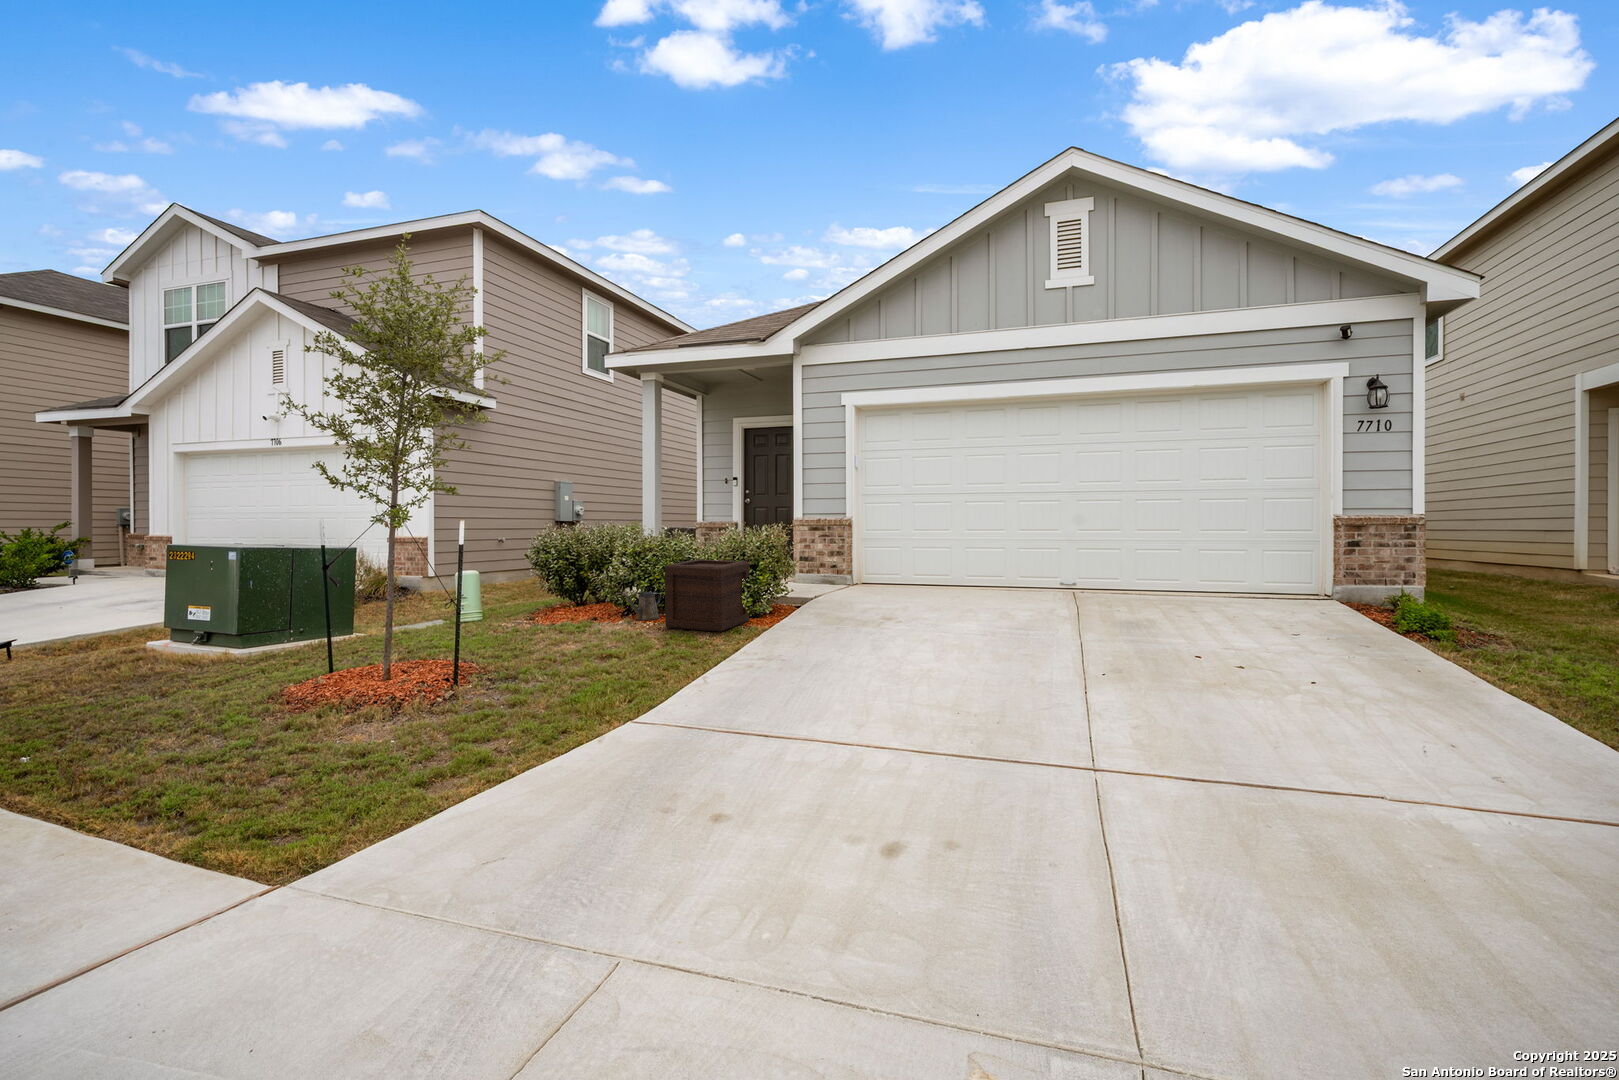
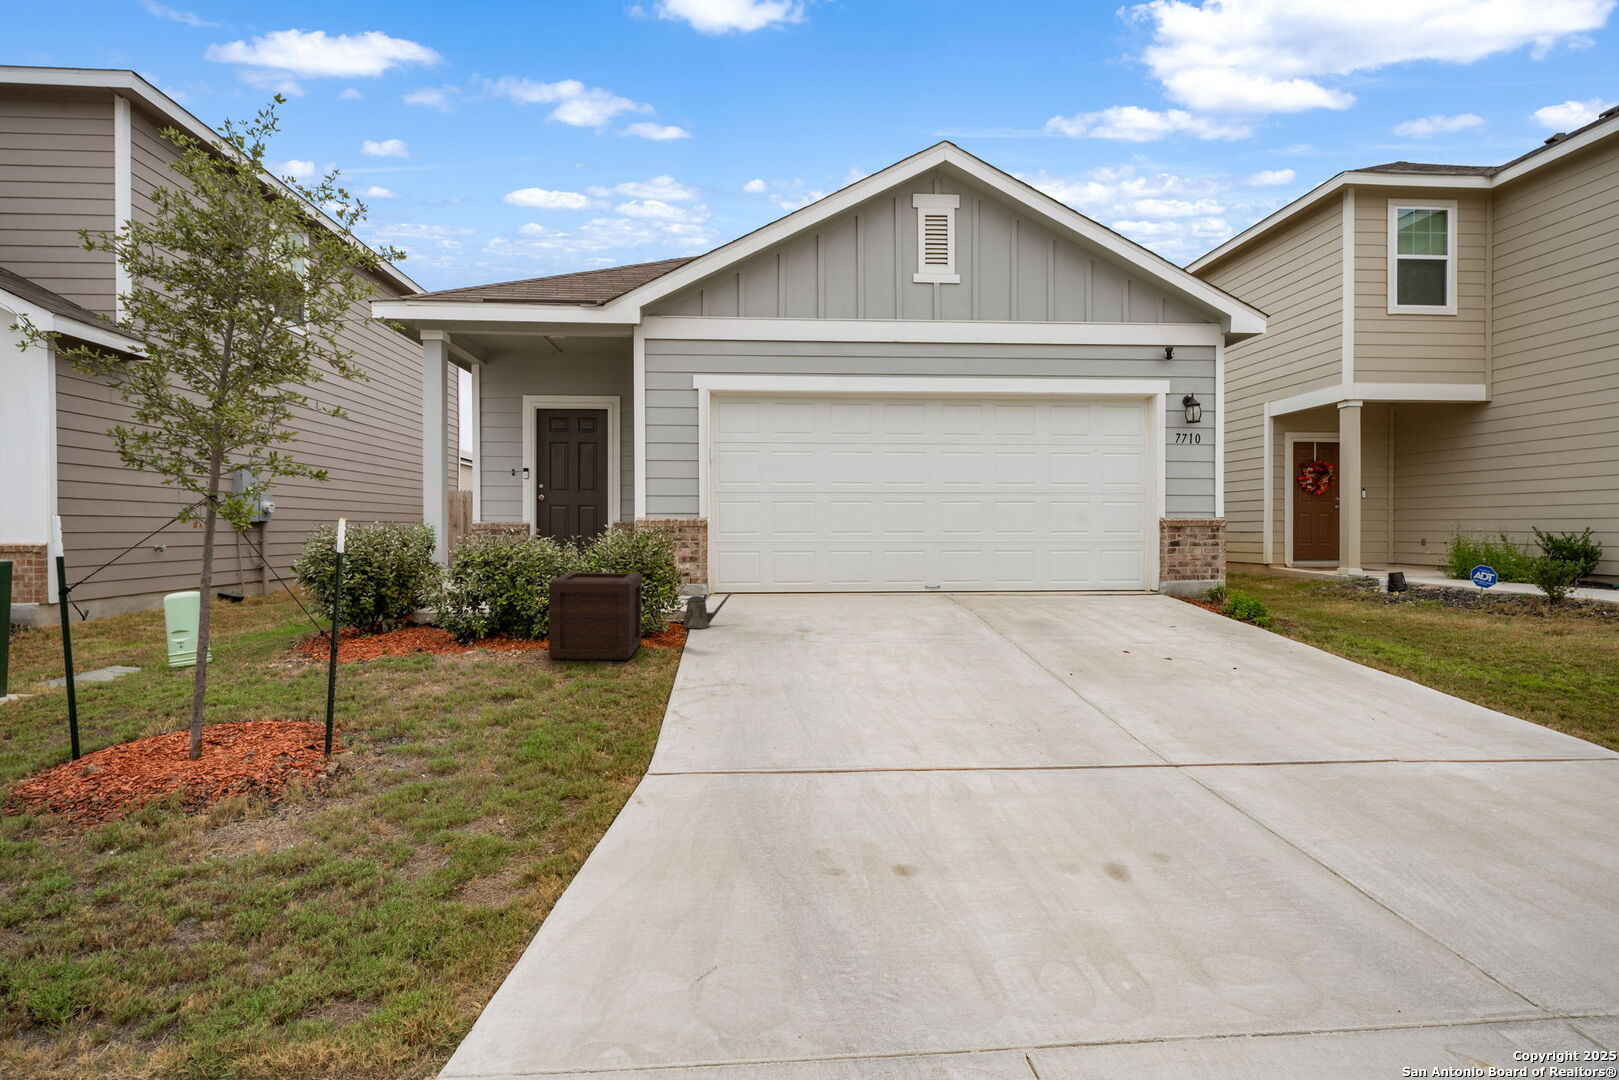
watering can: present [622,592,661,620] -> present [676,592,734,628]

